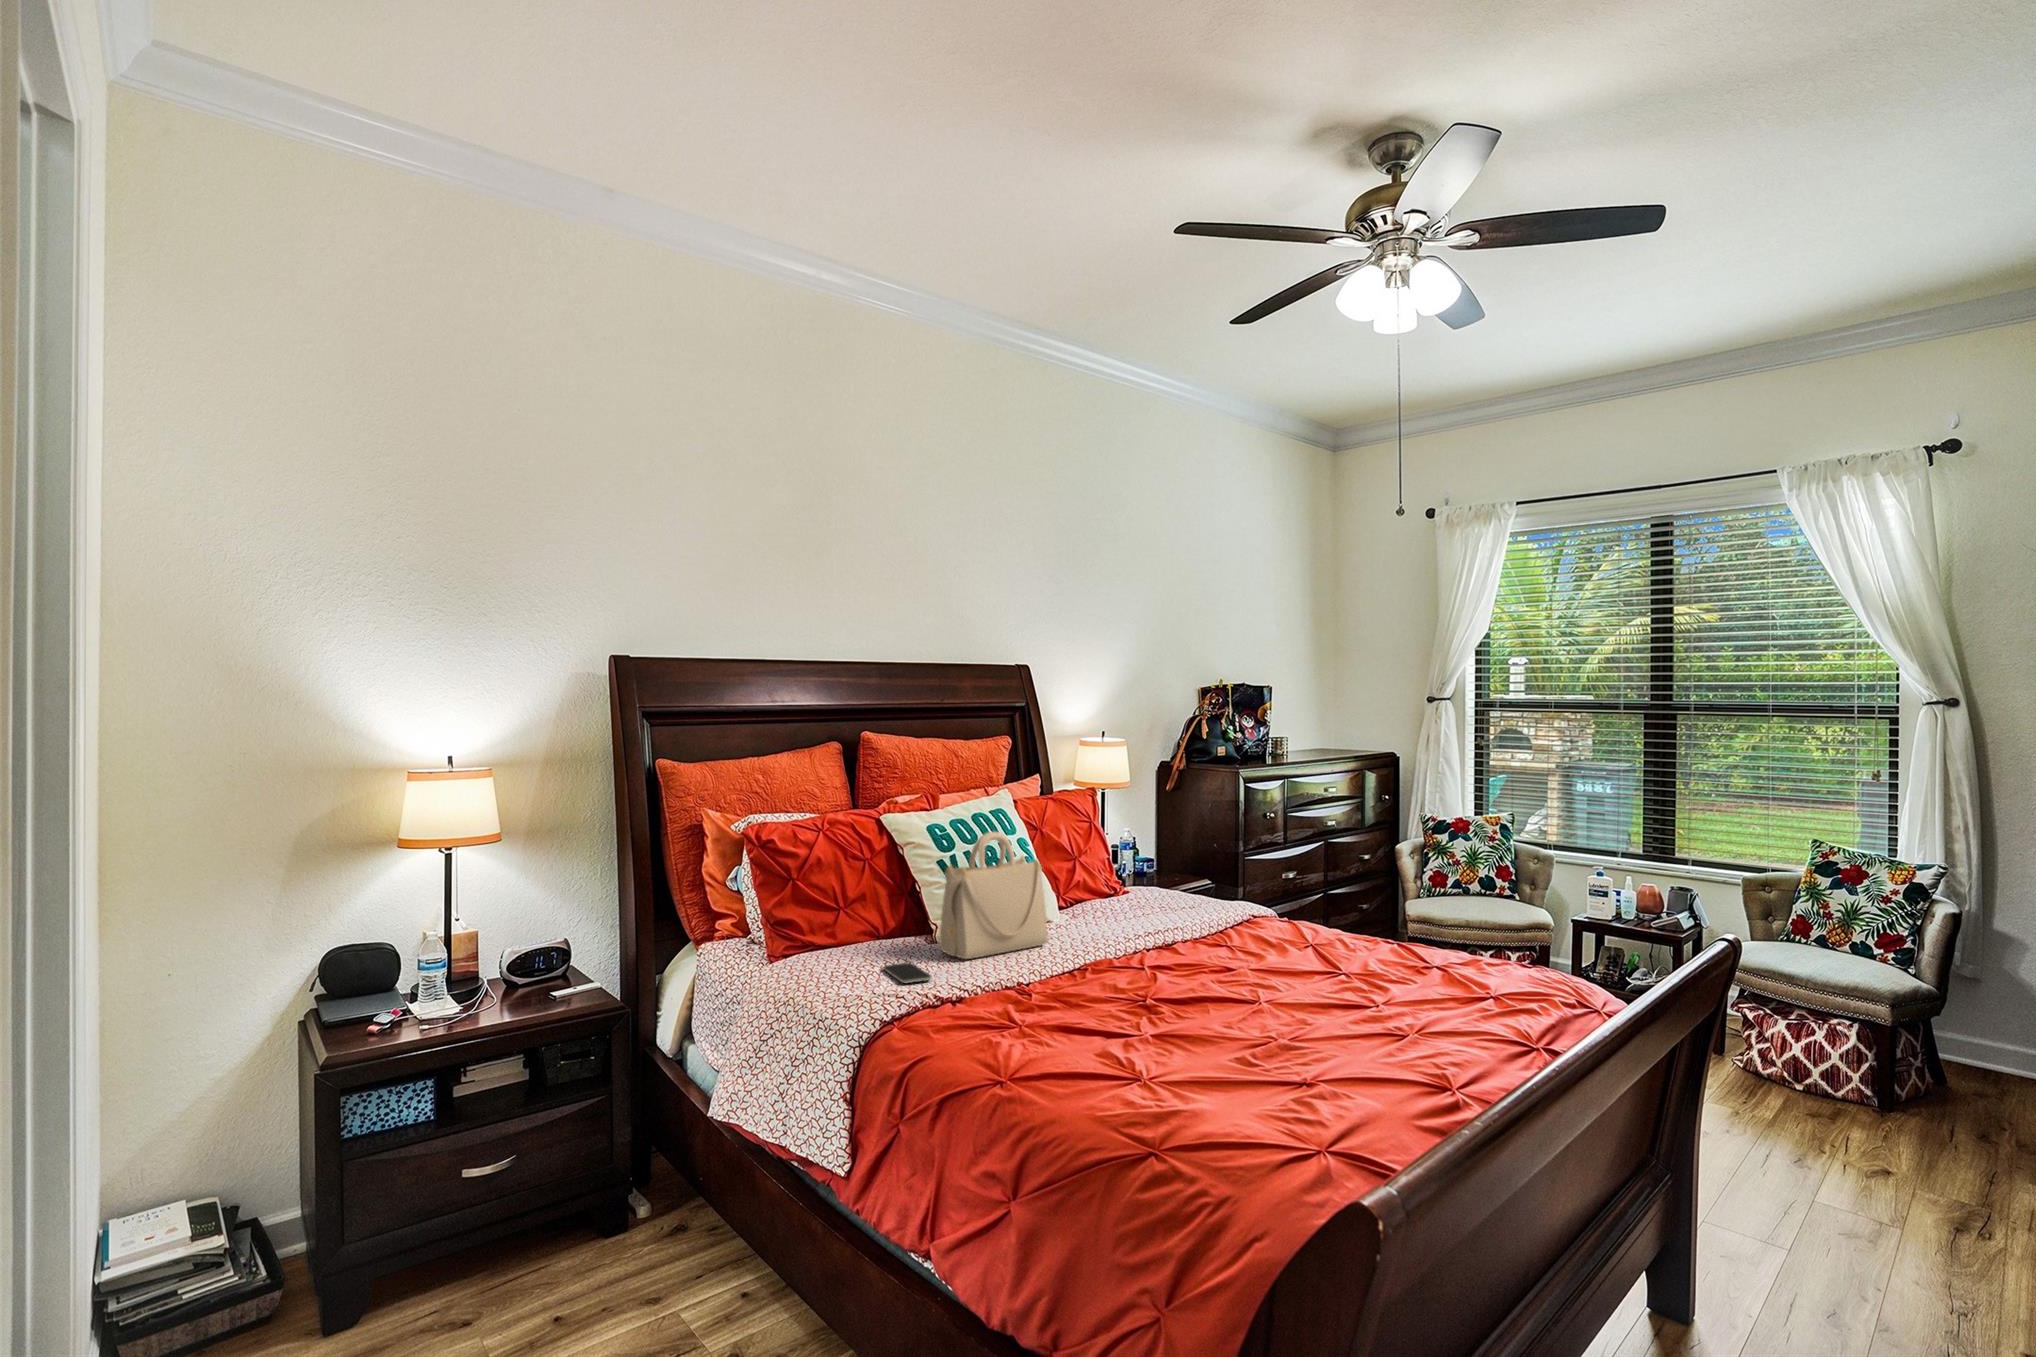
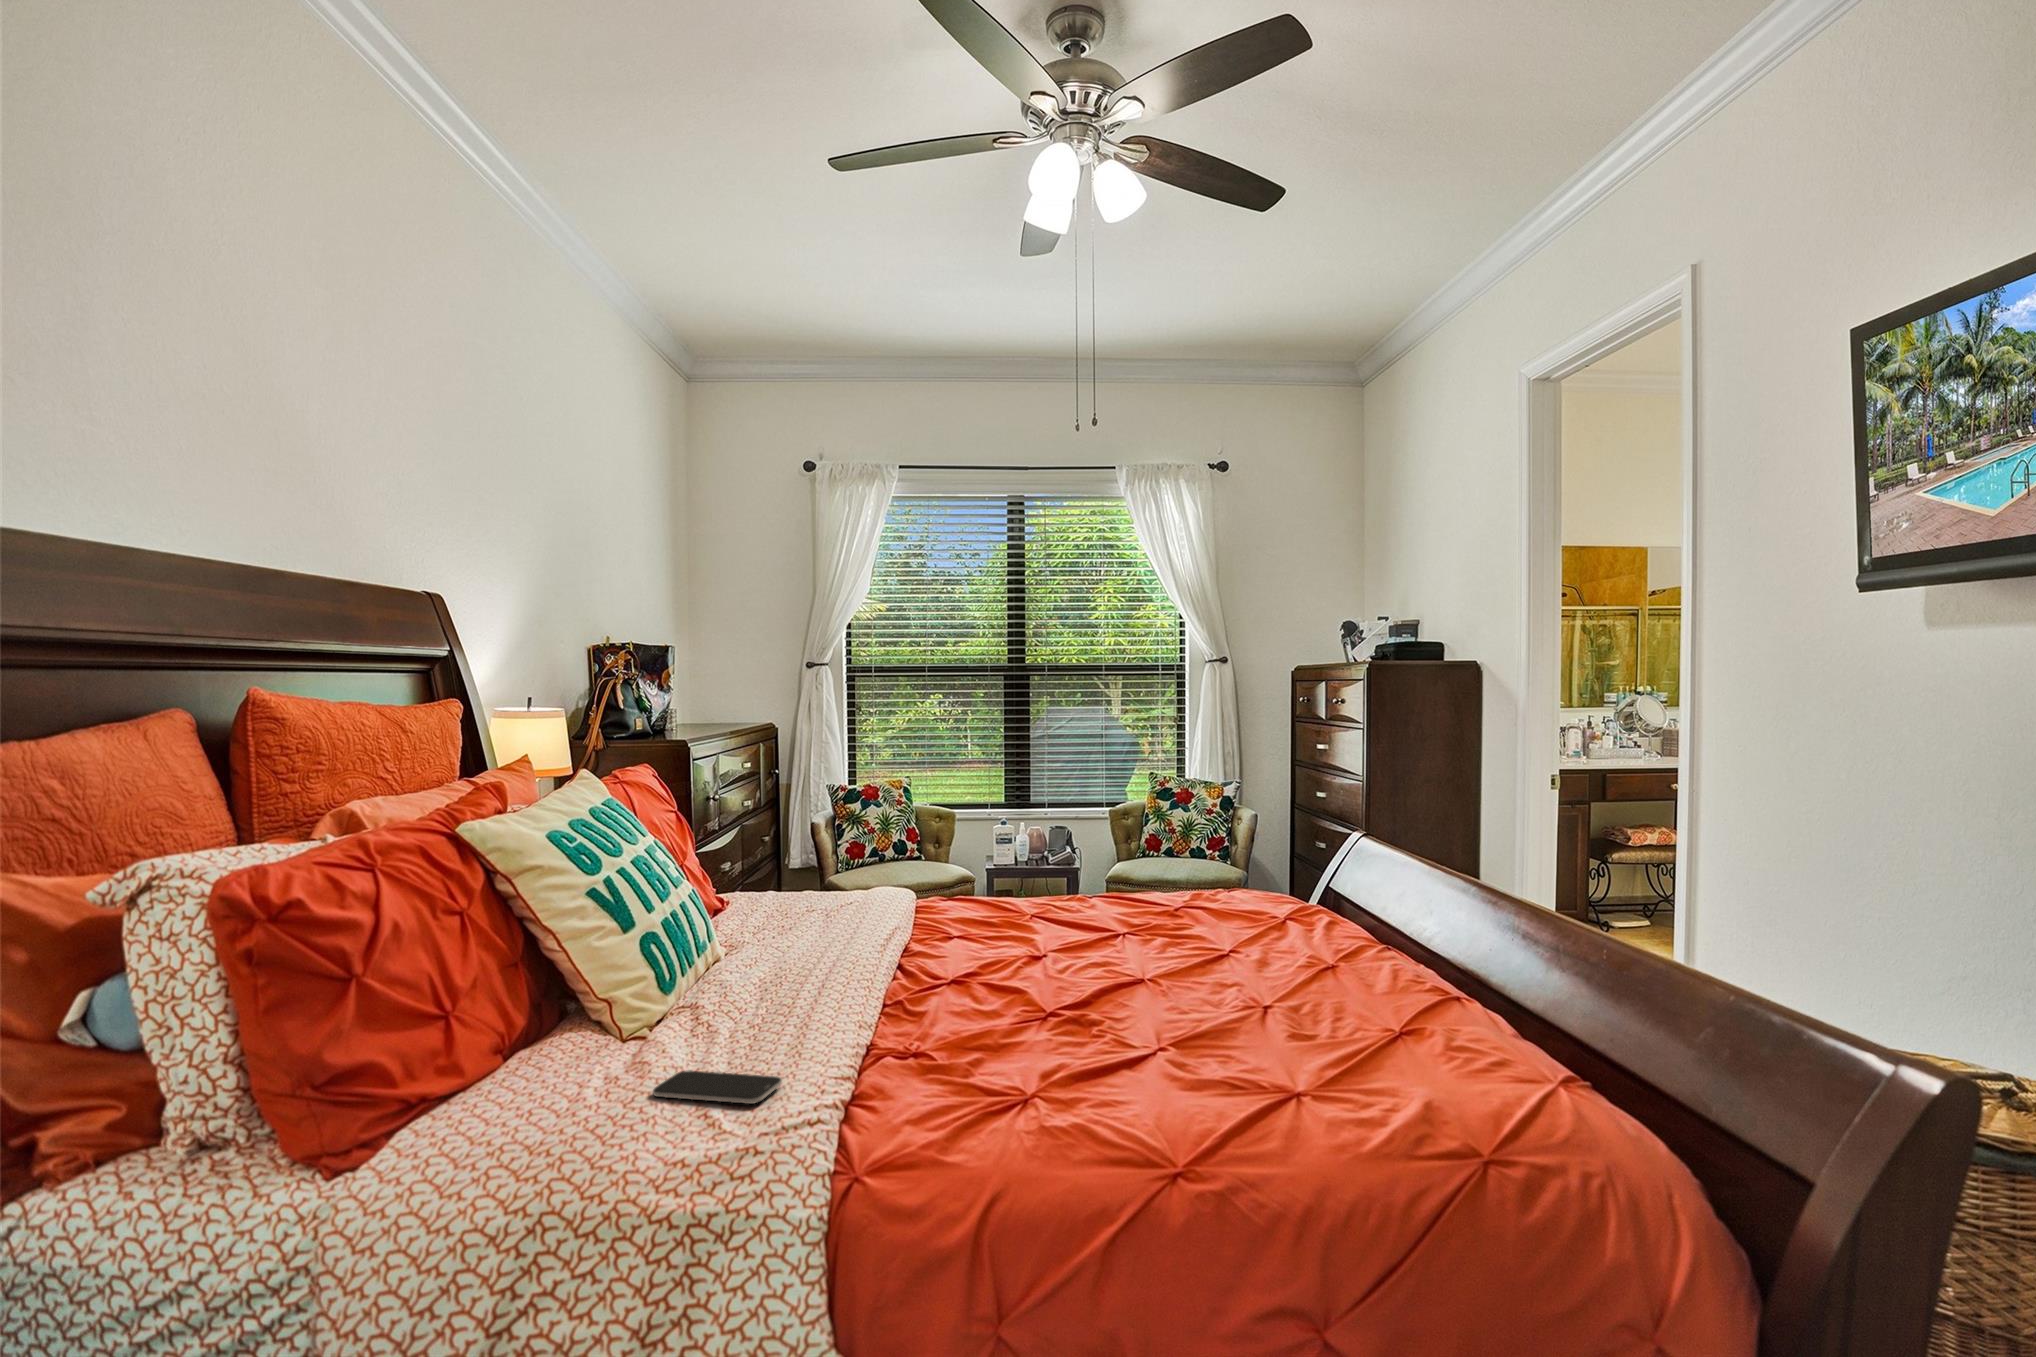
handbag: present [940,832,1047,959] -> none [669,823,796,1042]

